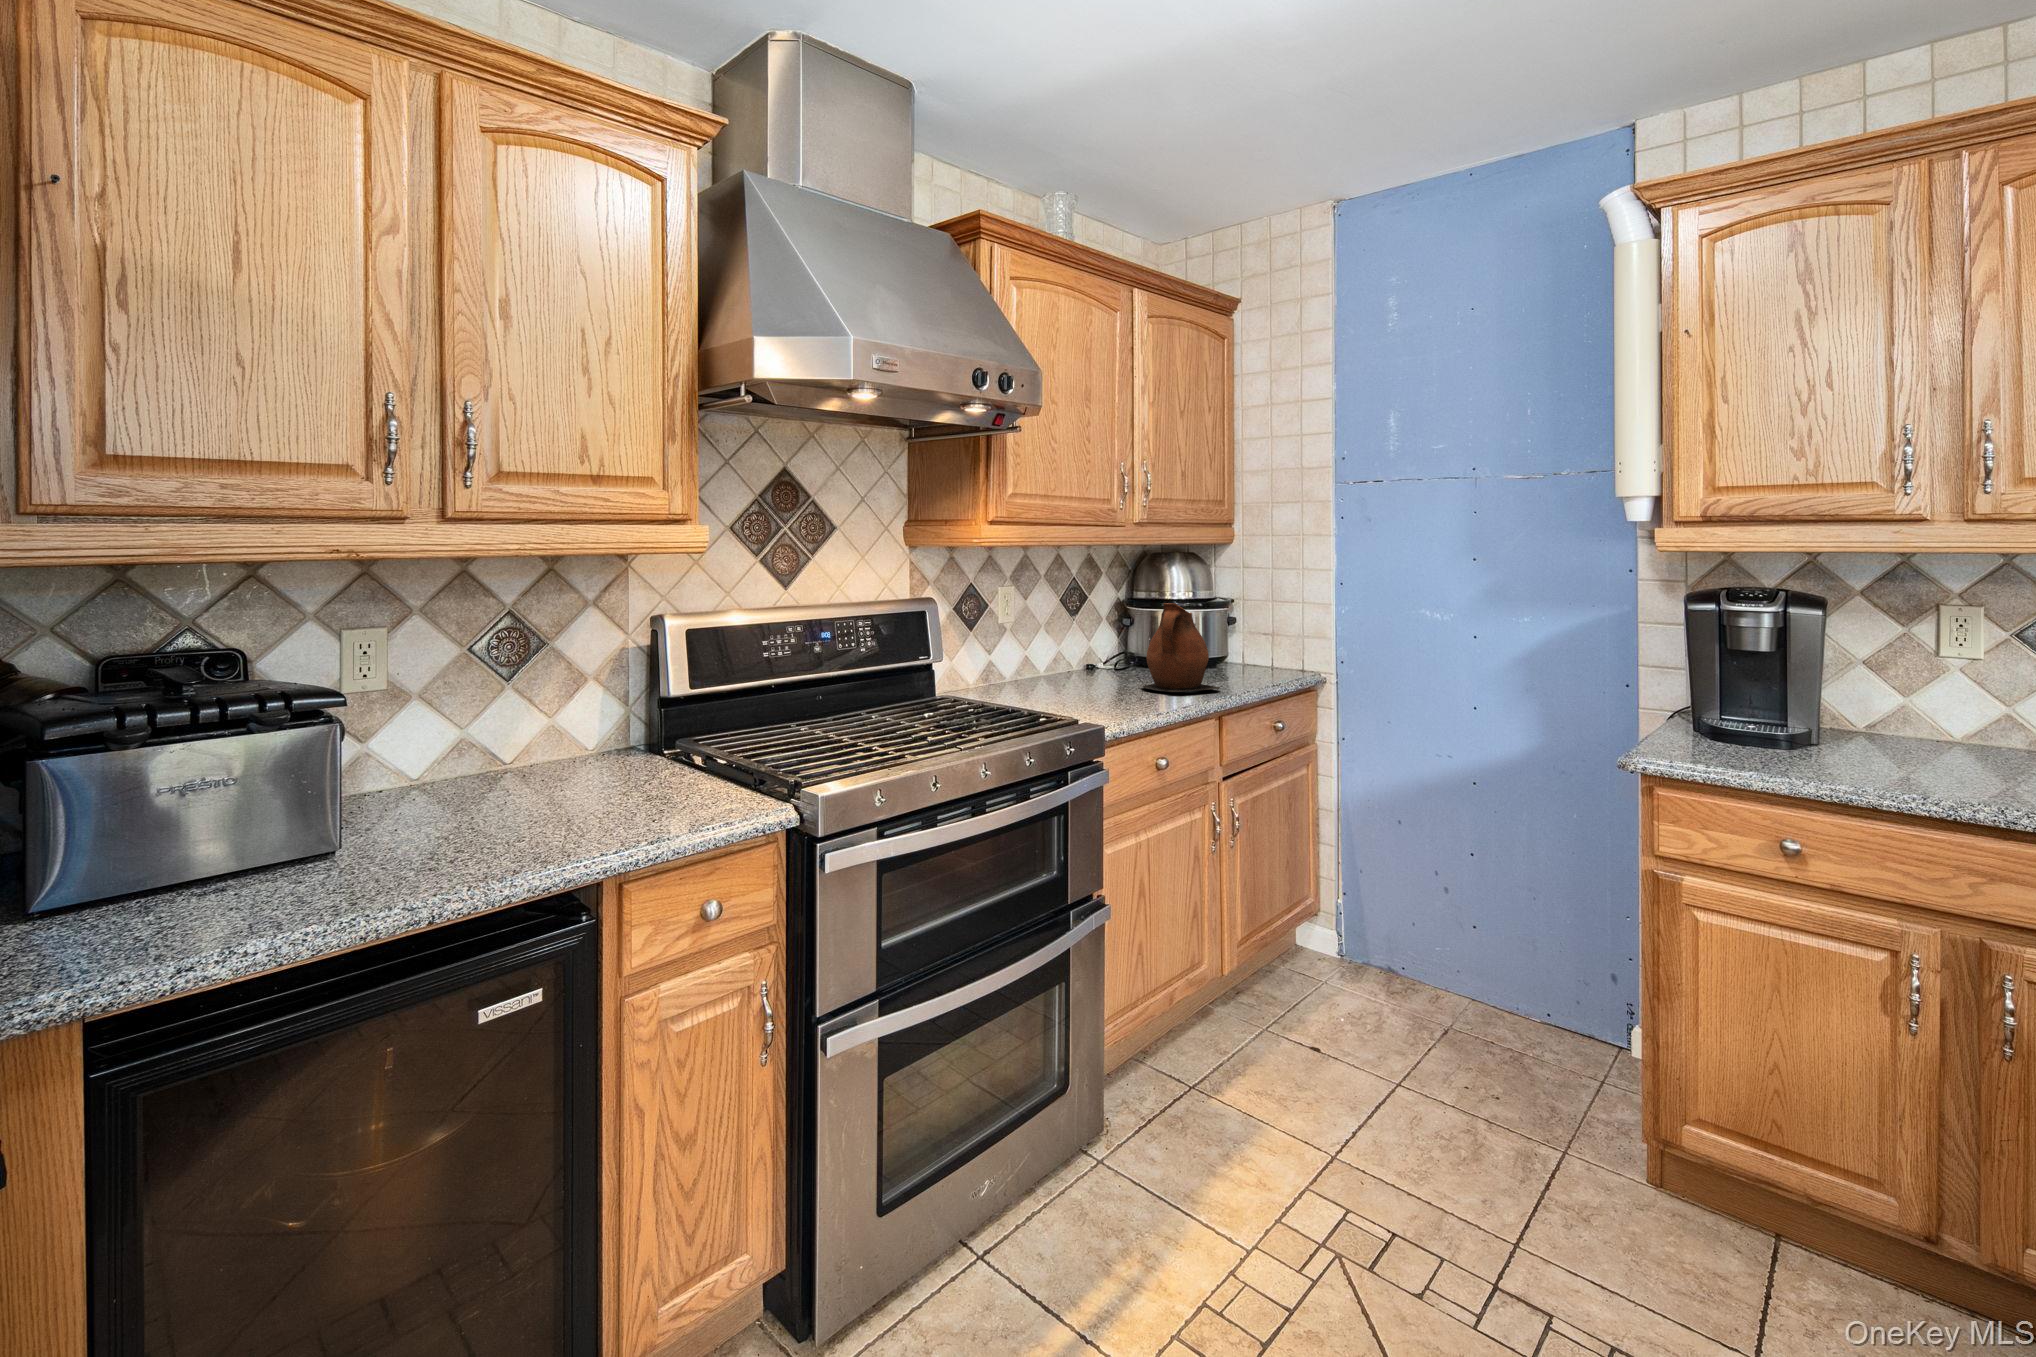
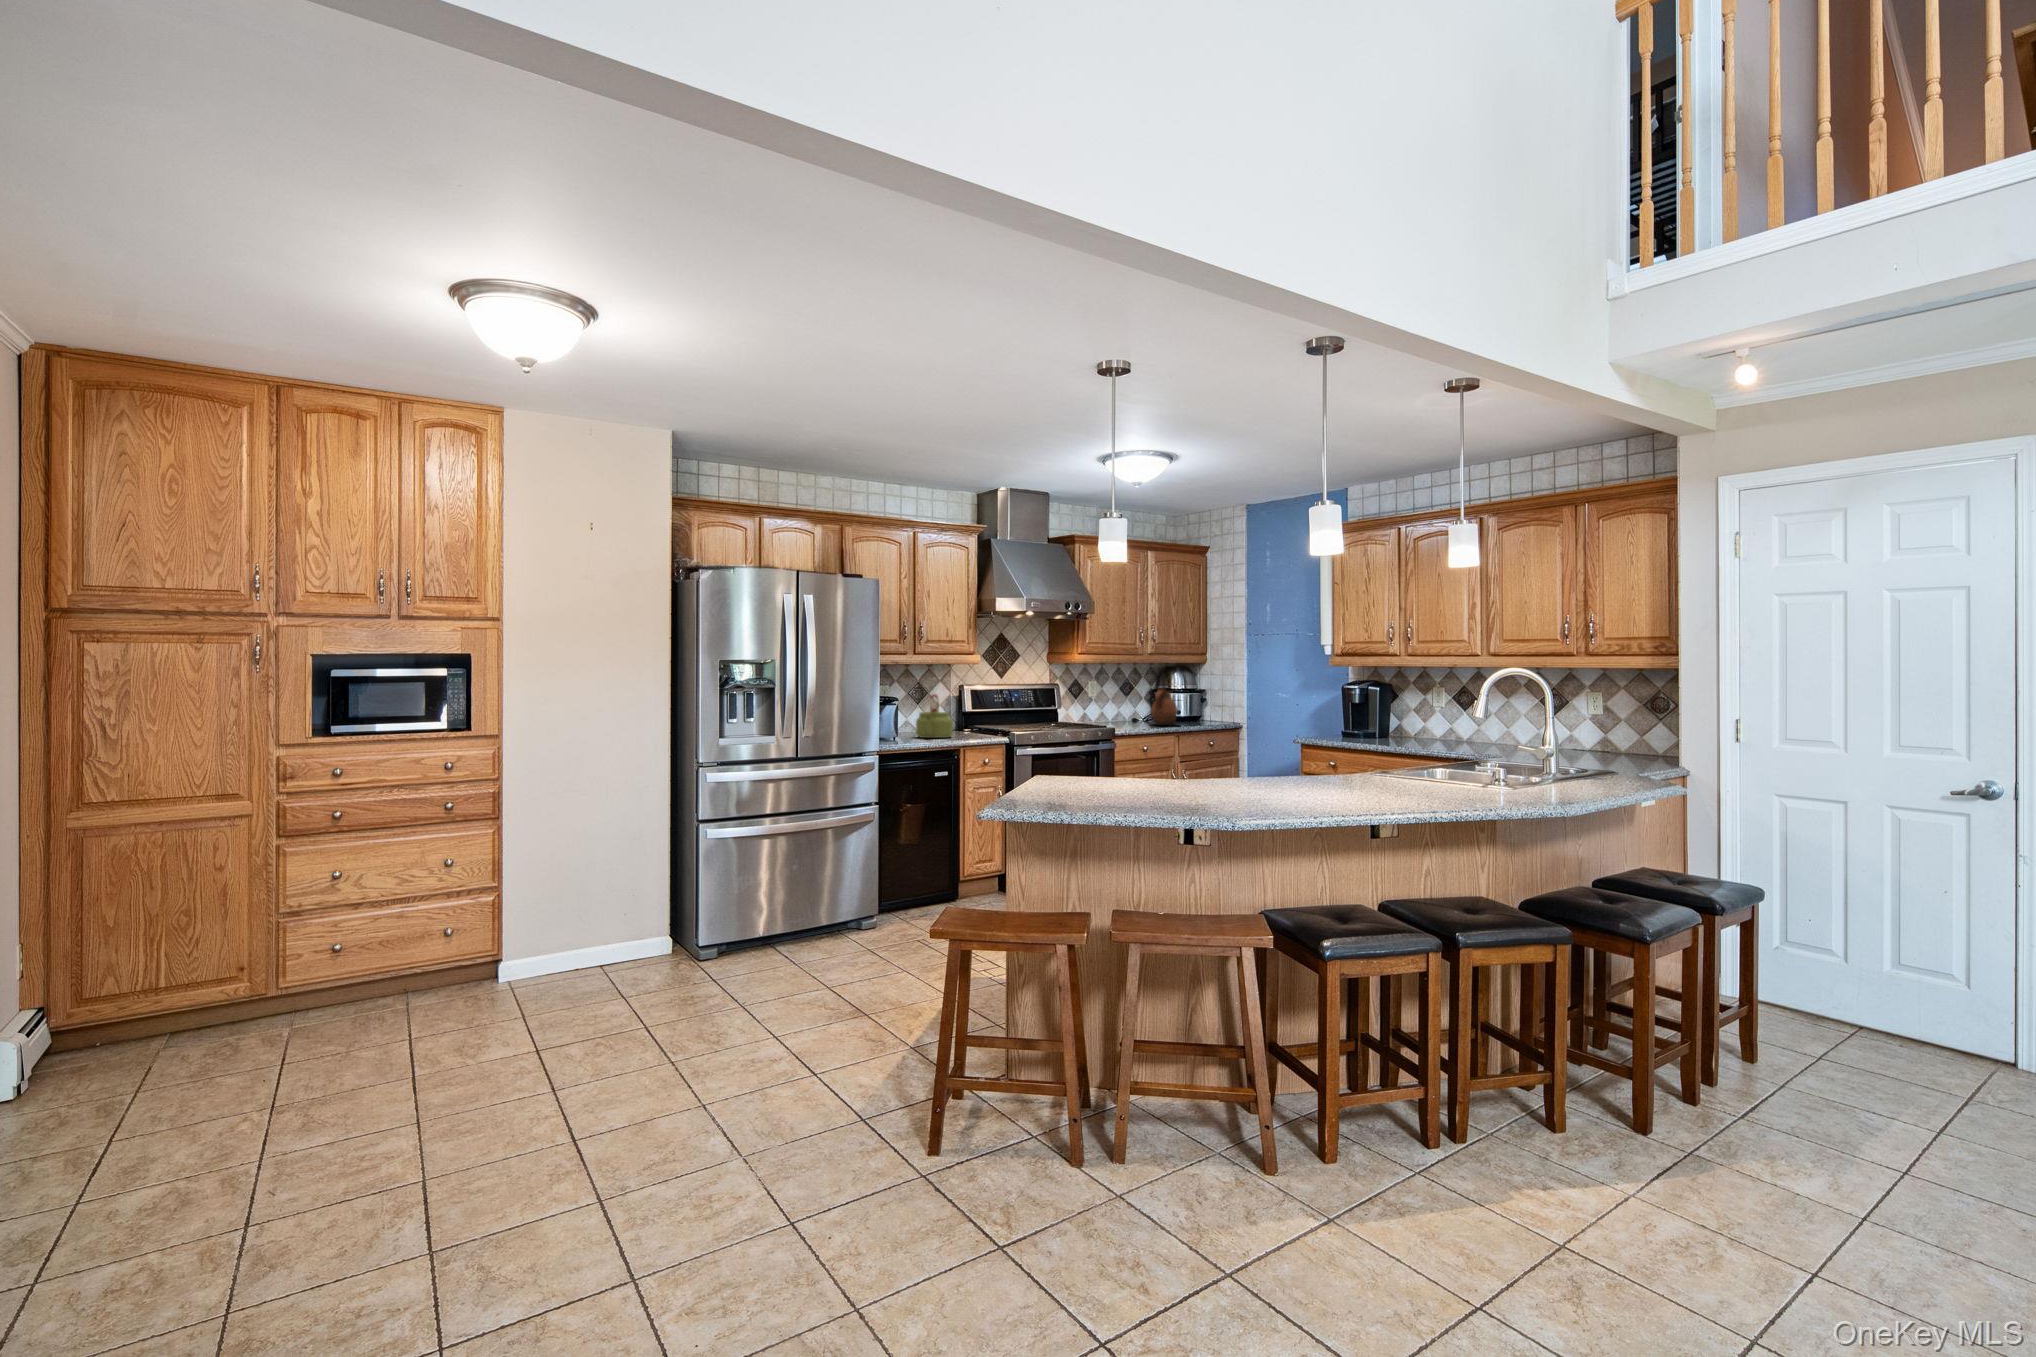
kettle: none [479,656,618,812] -> present [916,694,953,738]

